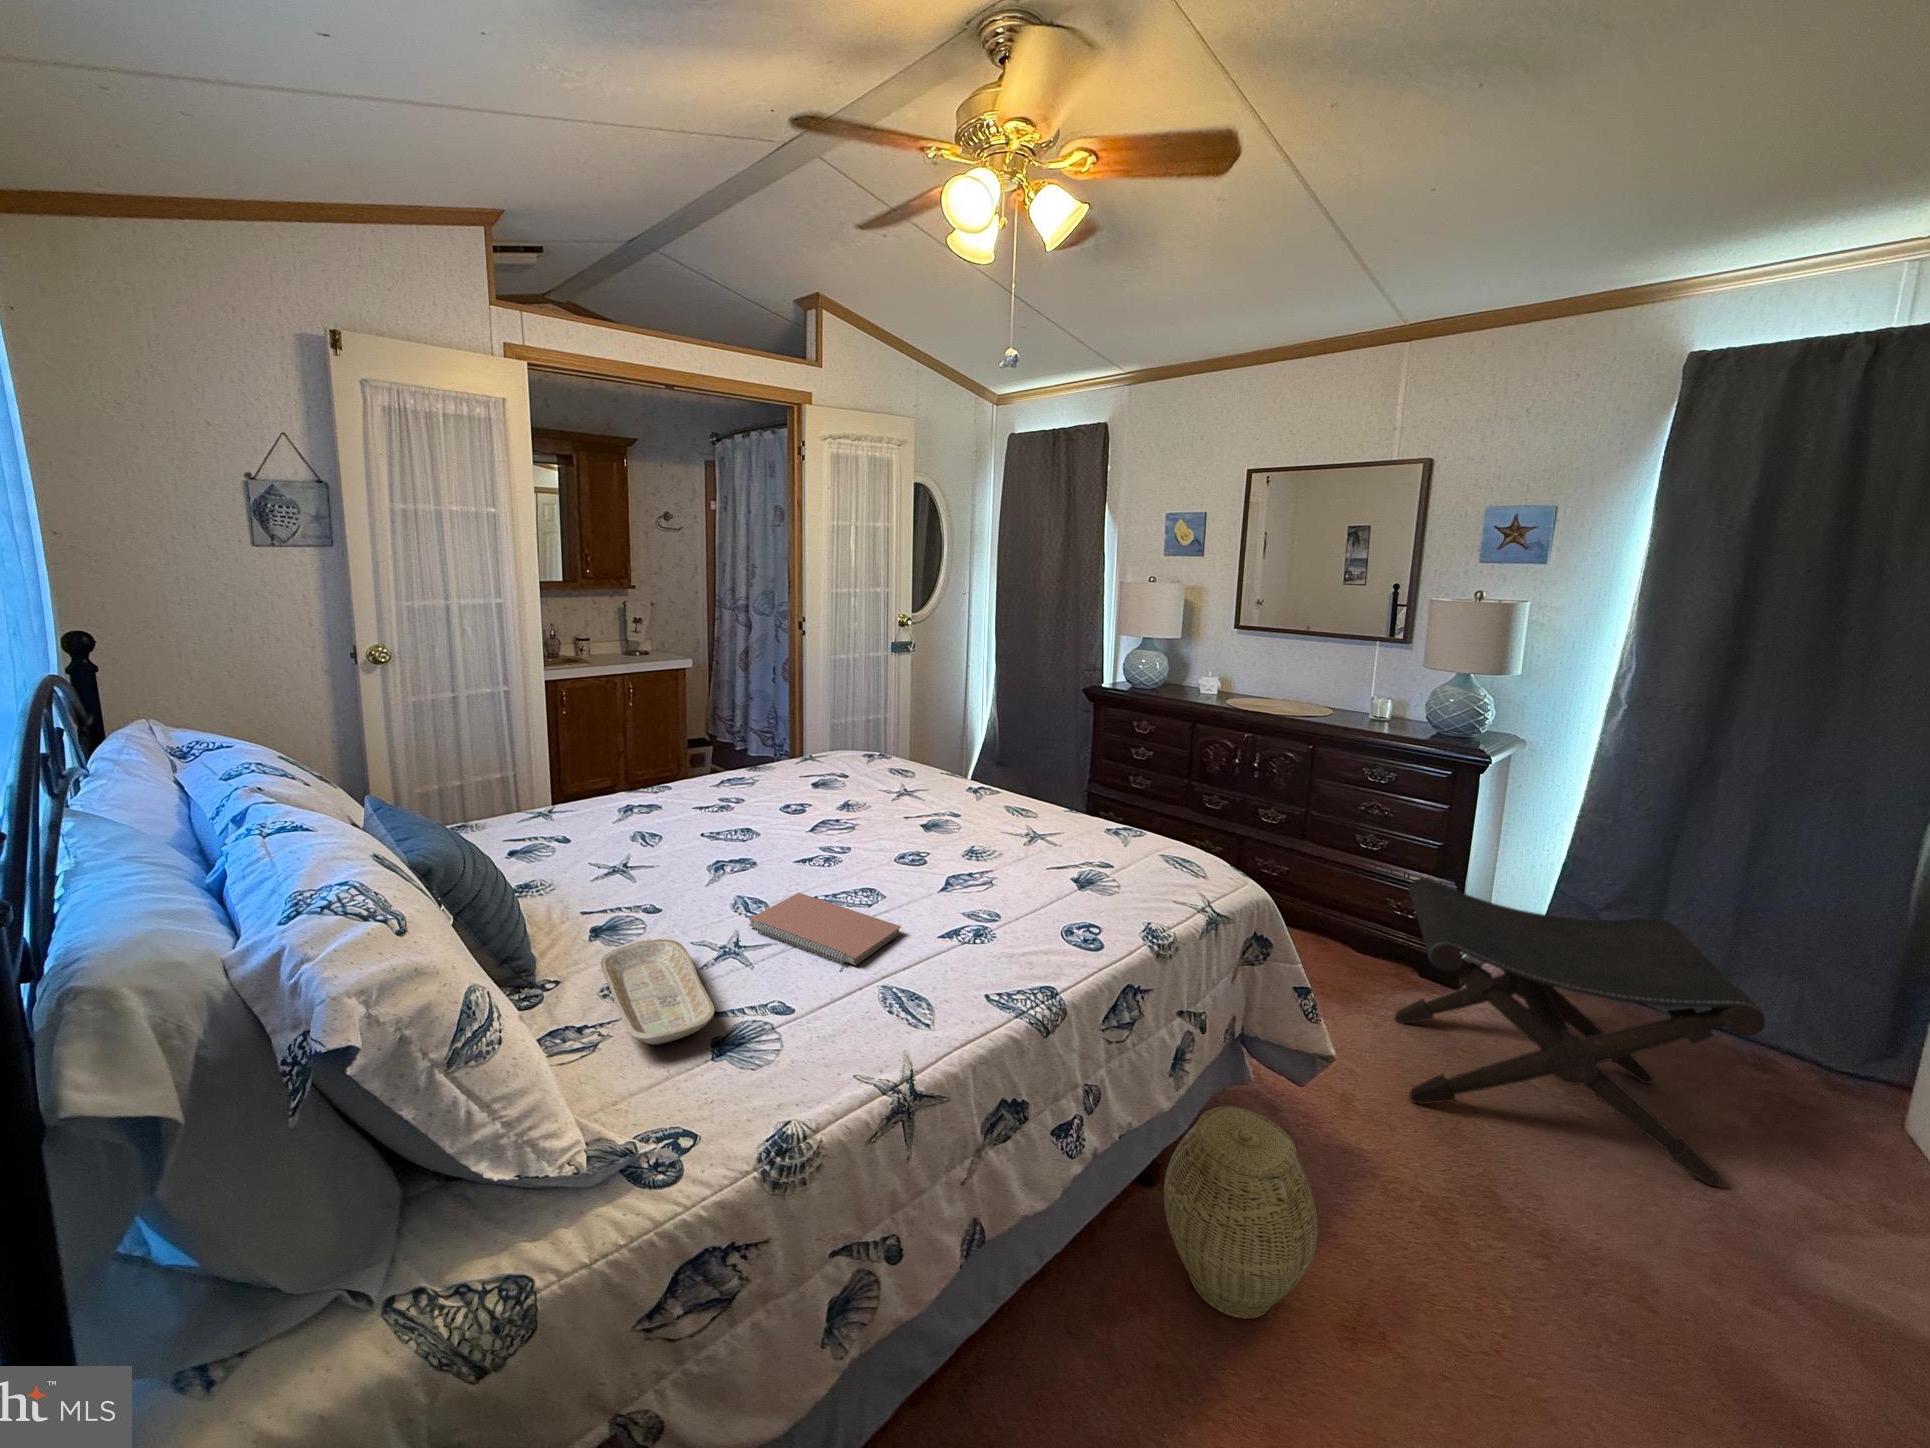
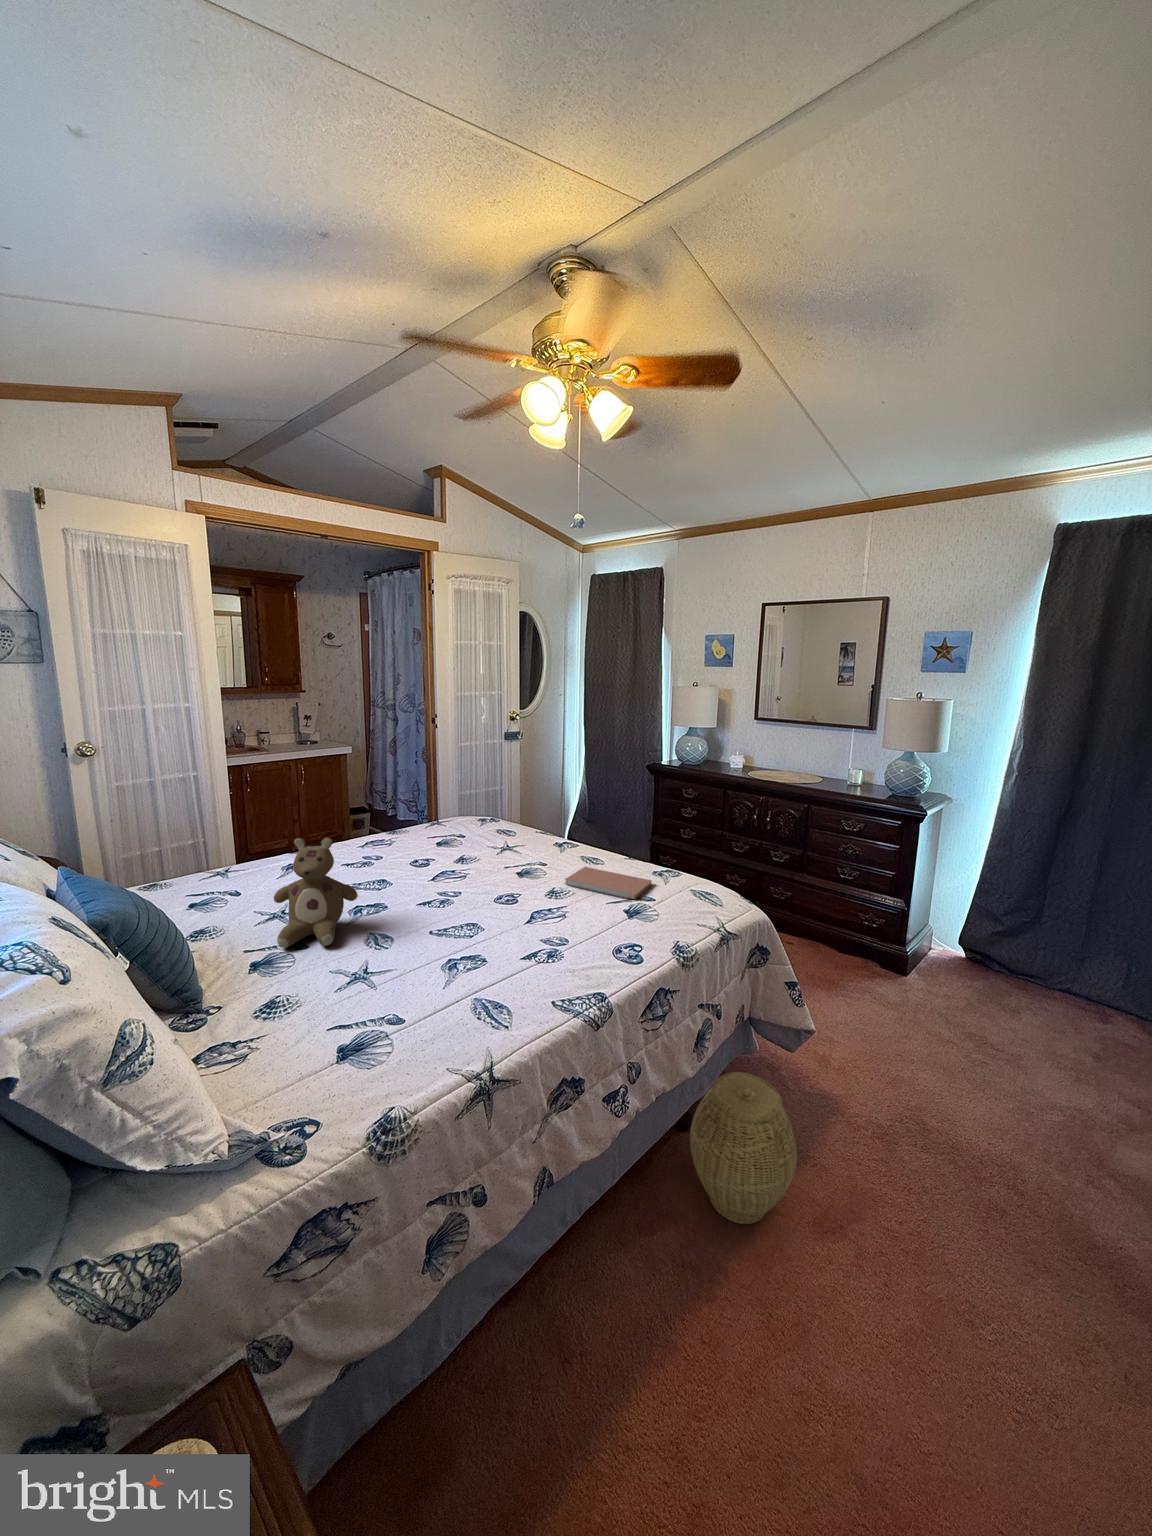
stuffed bear: none [618,769,723,910] -> present [274,838,358,948]
footstool: present [1395,878,1765,1187] -> none [862,899,1101,1107]
notebook: present [749,893,901,965] -> present [565,867,652,899]
tray: present [600,939,715,1045] -> none [253,970,341,1053]

